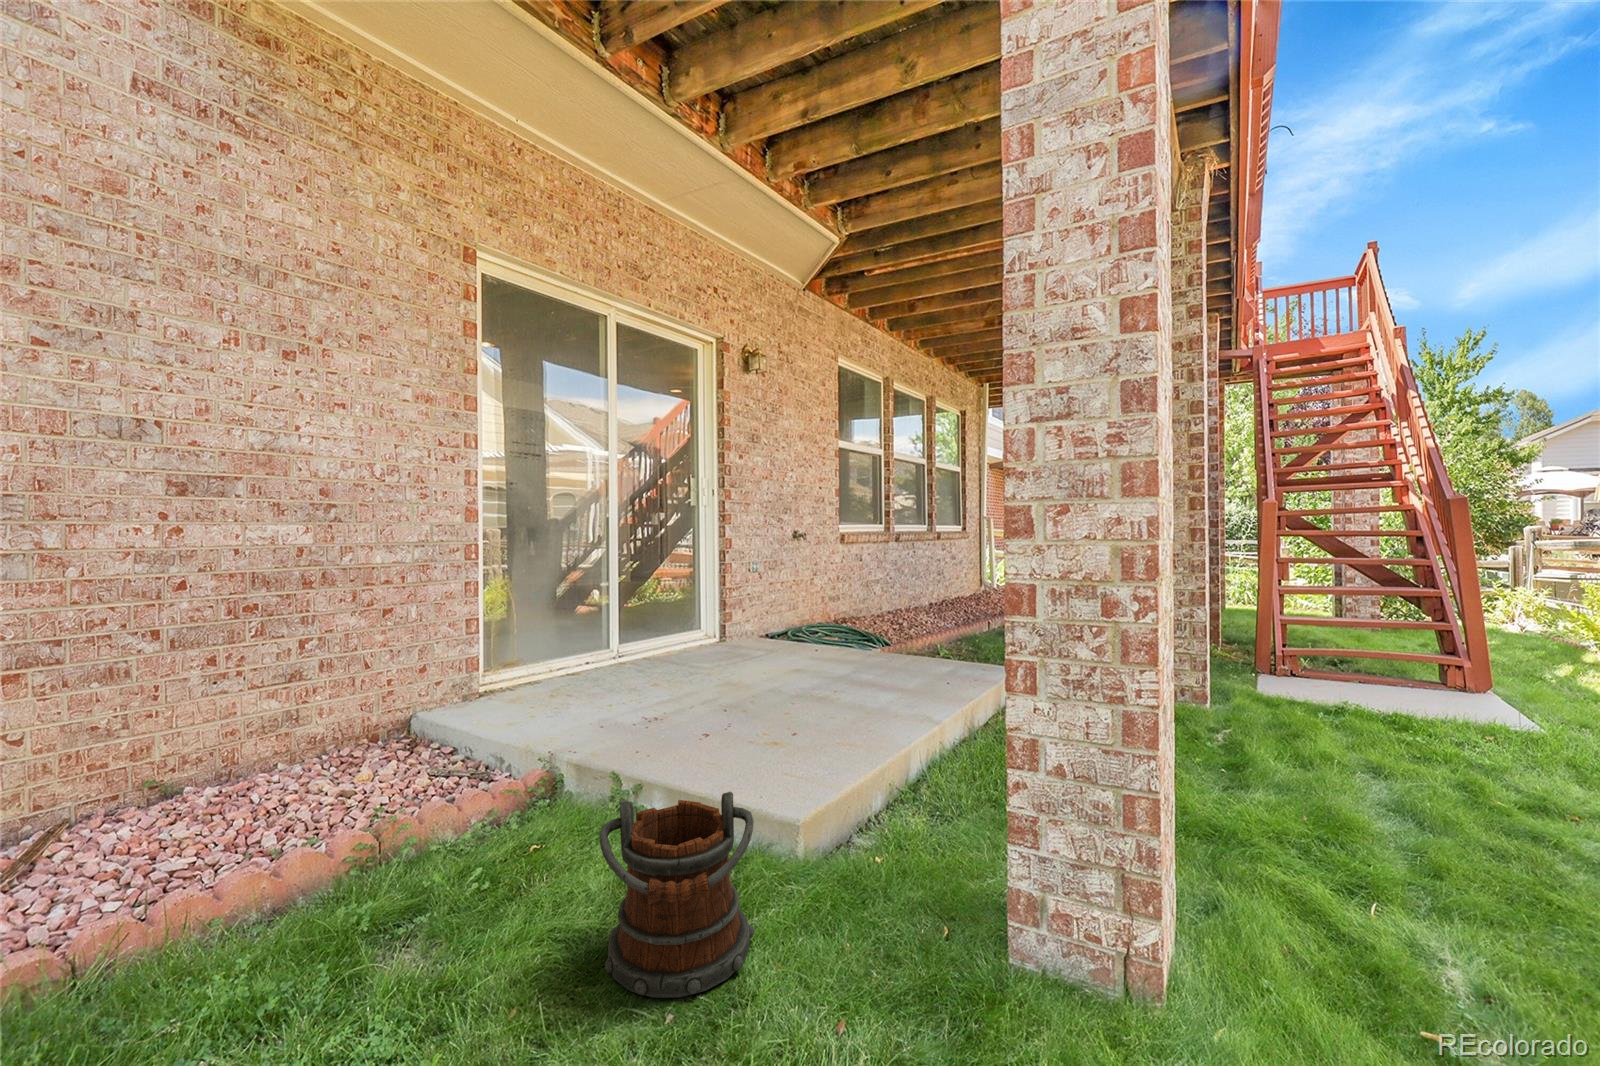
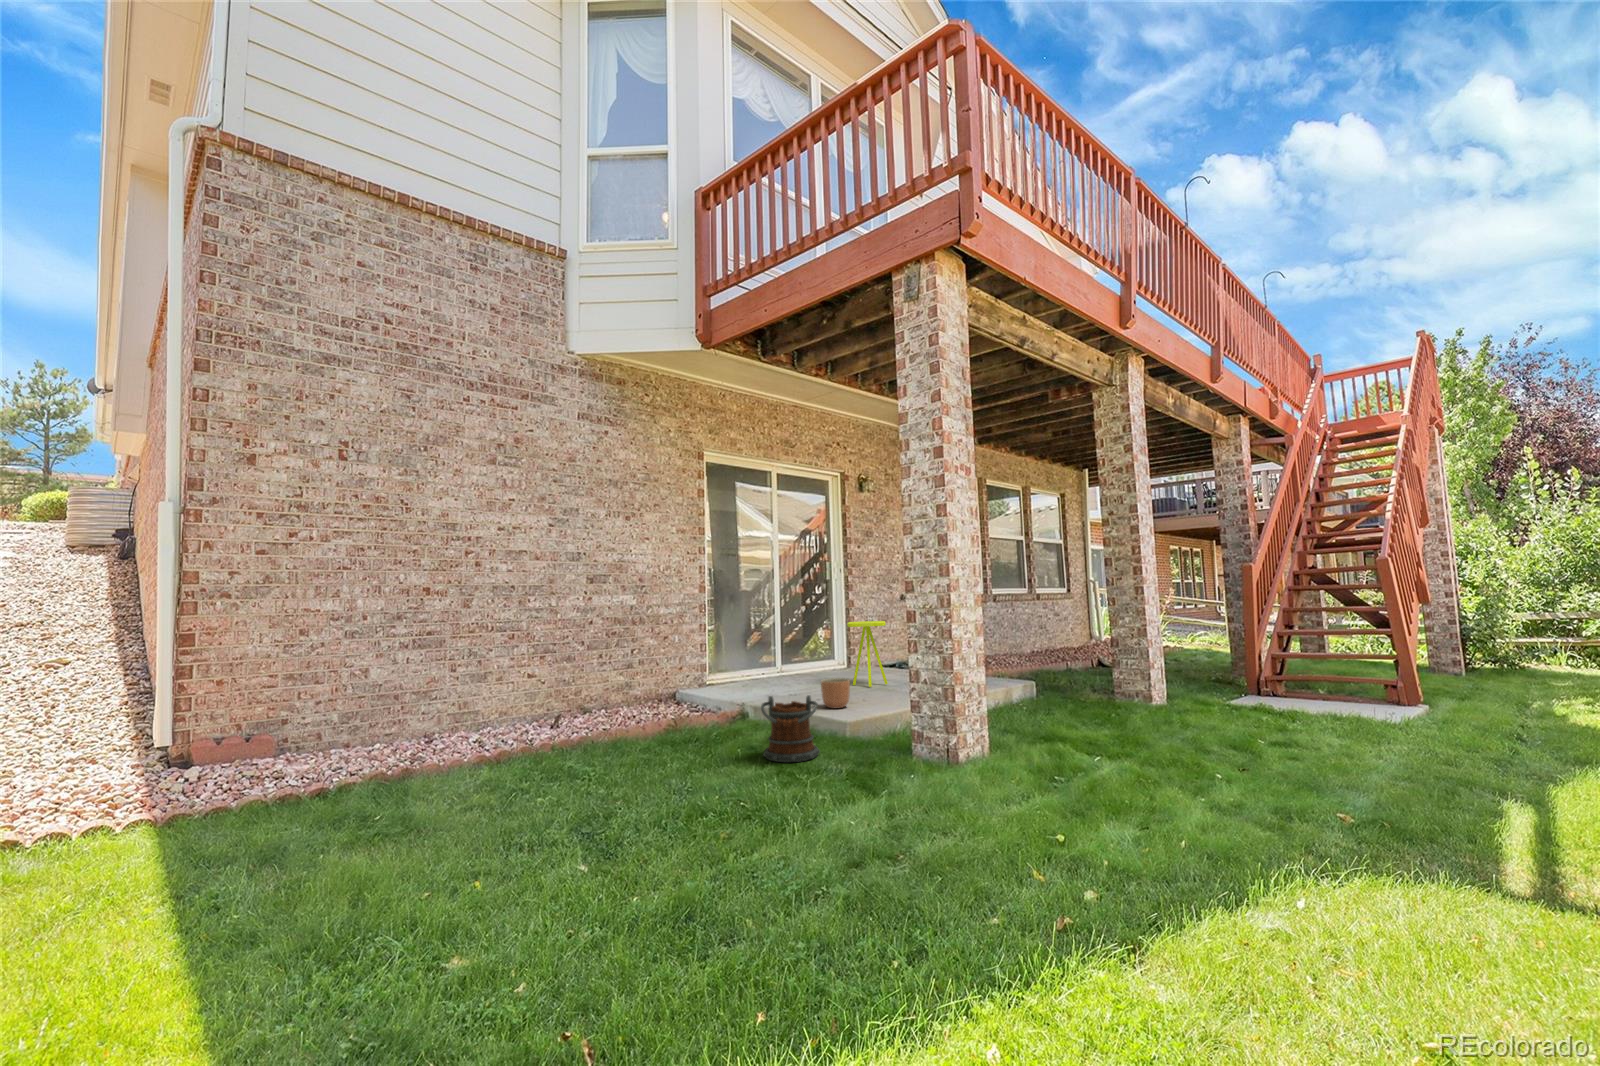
side table: none [742,575,811,689] -> present [847,621,888,687]
planter: none [720,699,779,766] -> present [821,678,850,708]

